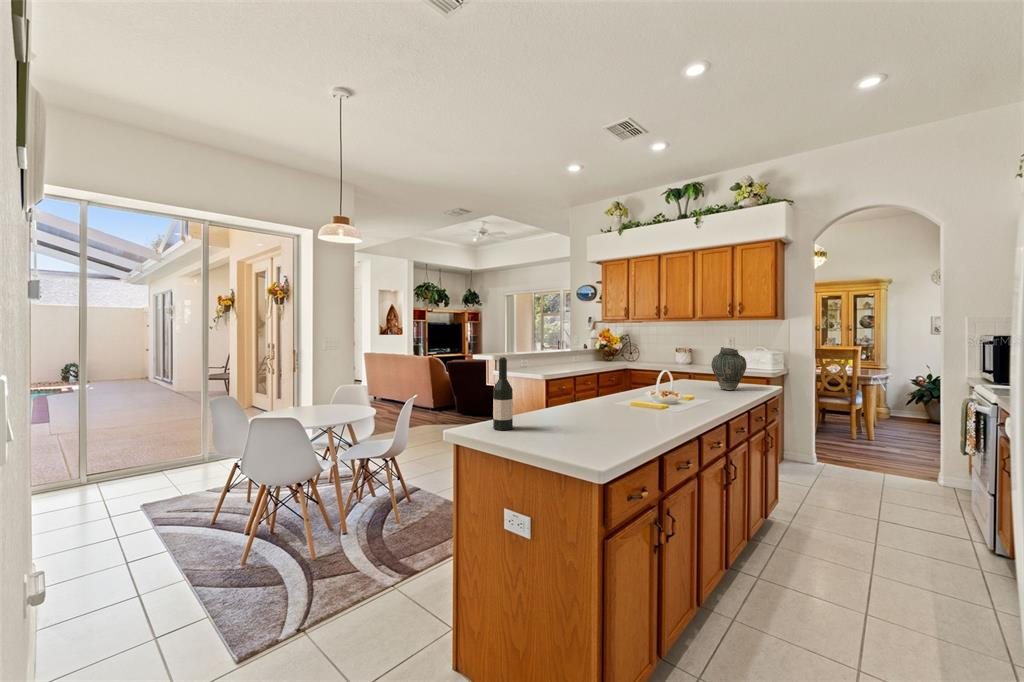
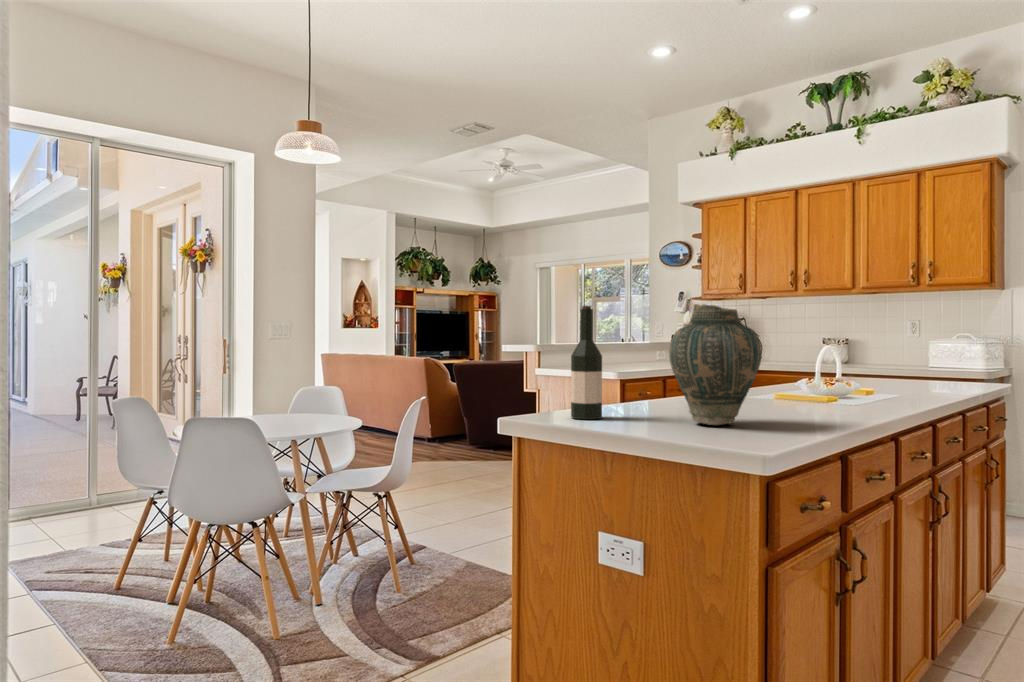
vase: present [712,347,747,390] -> present [669,304,762,425]

